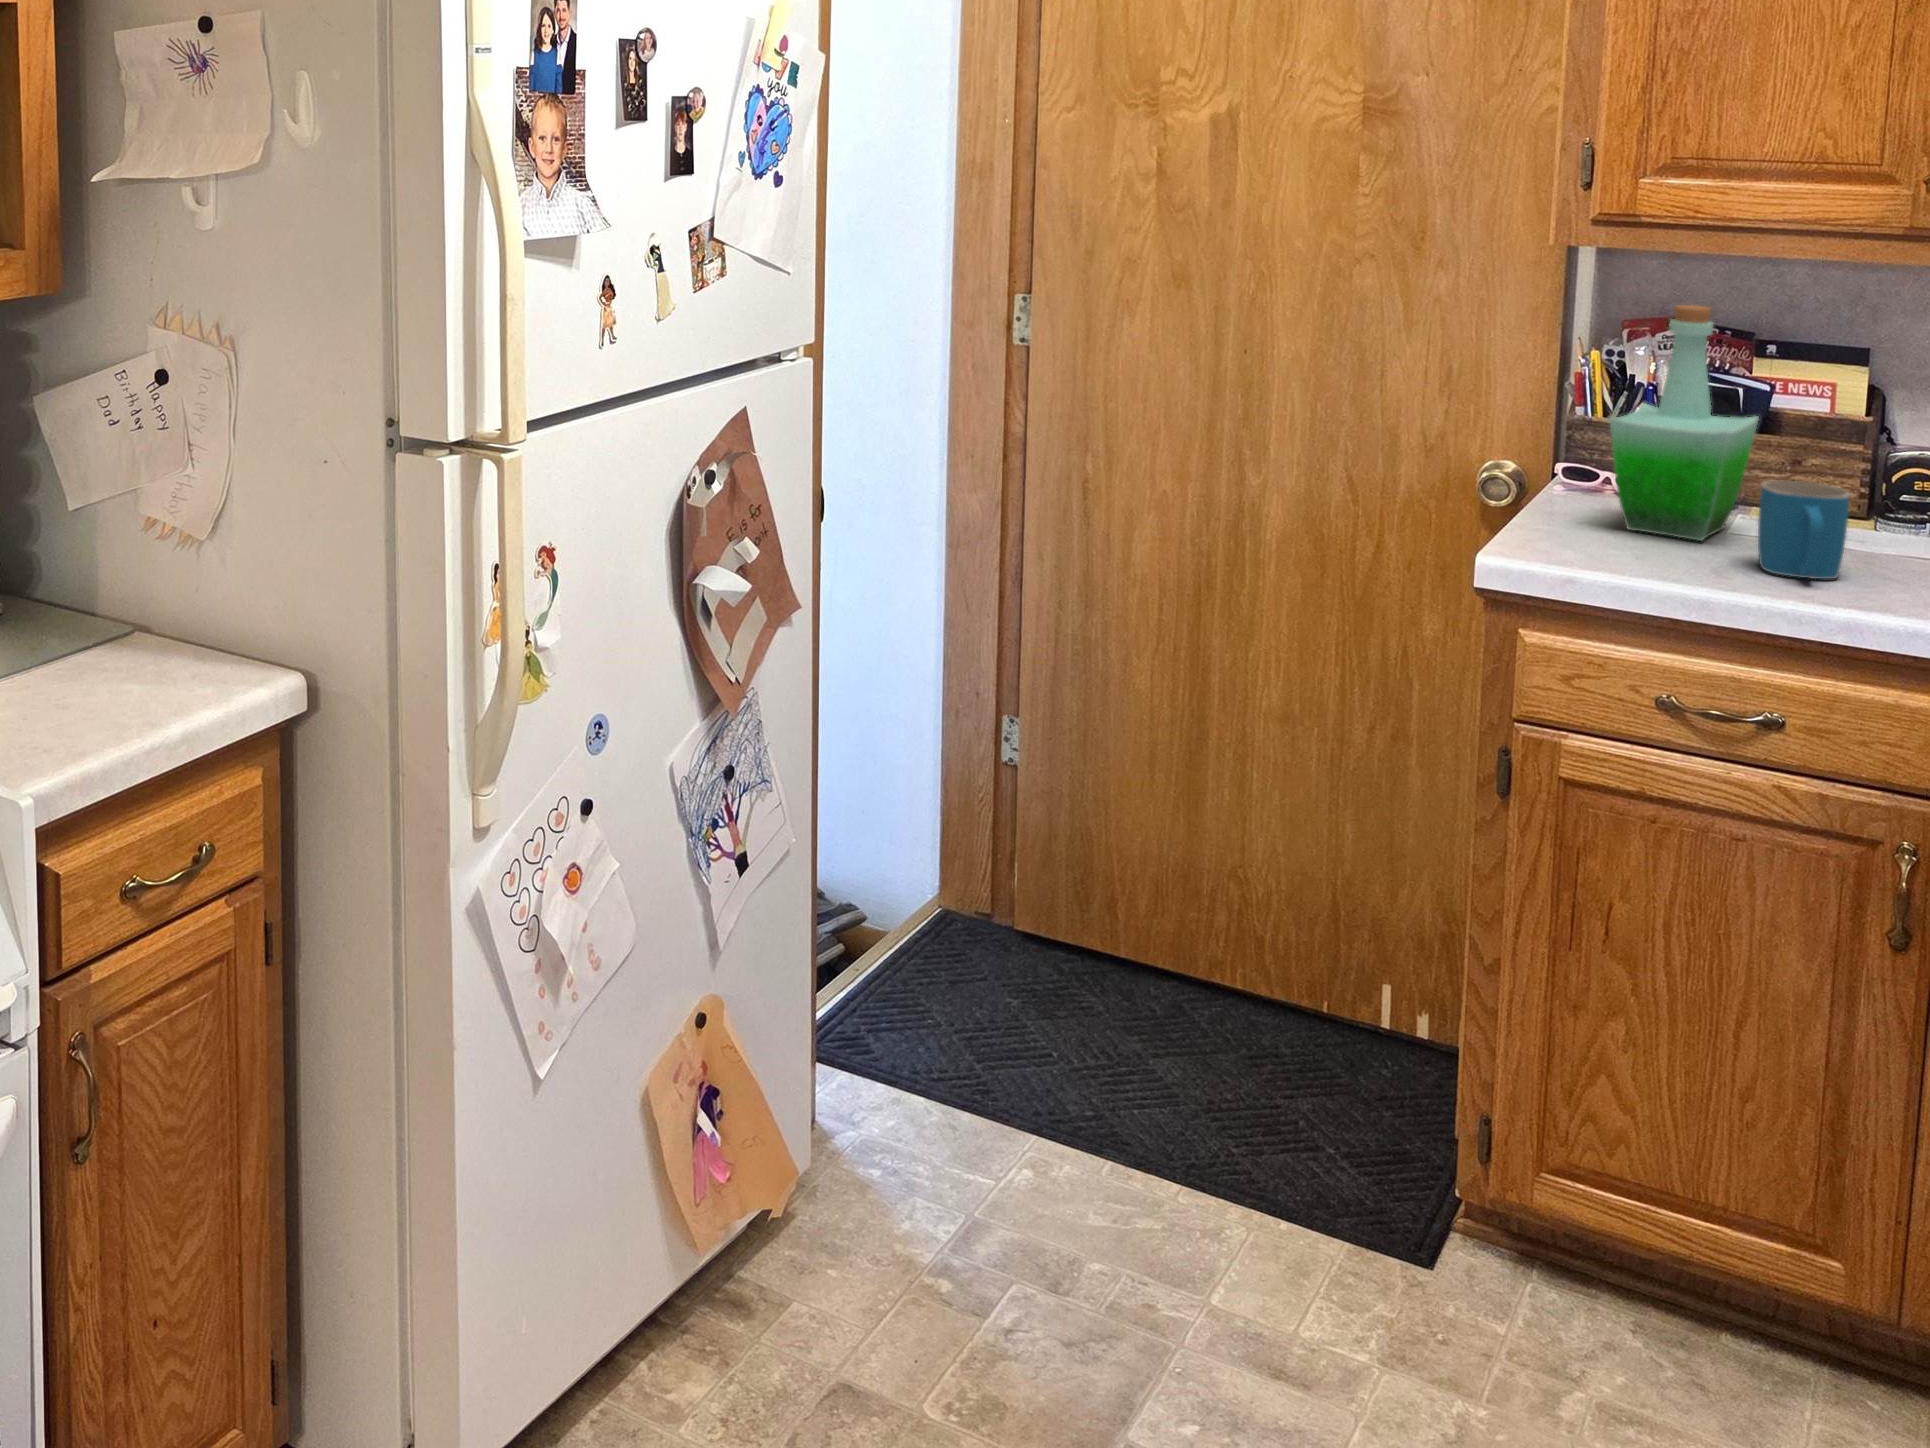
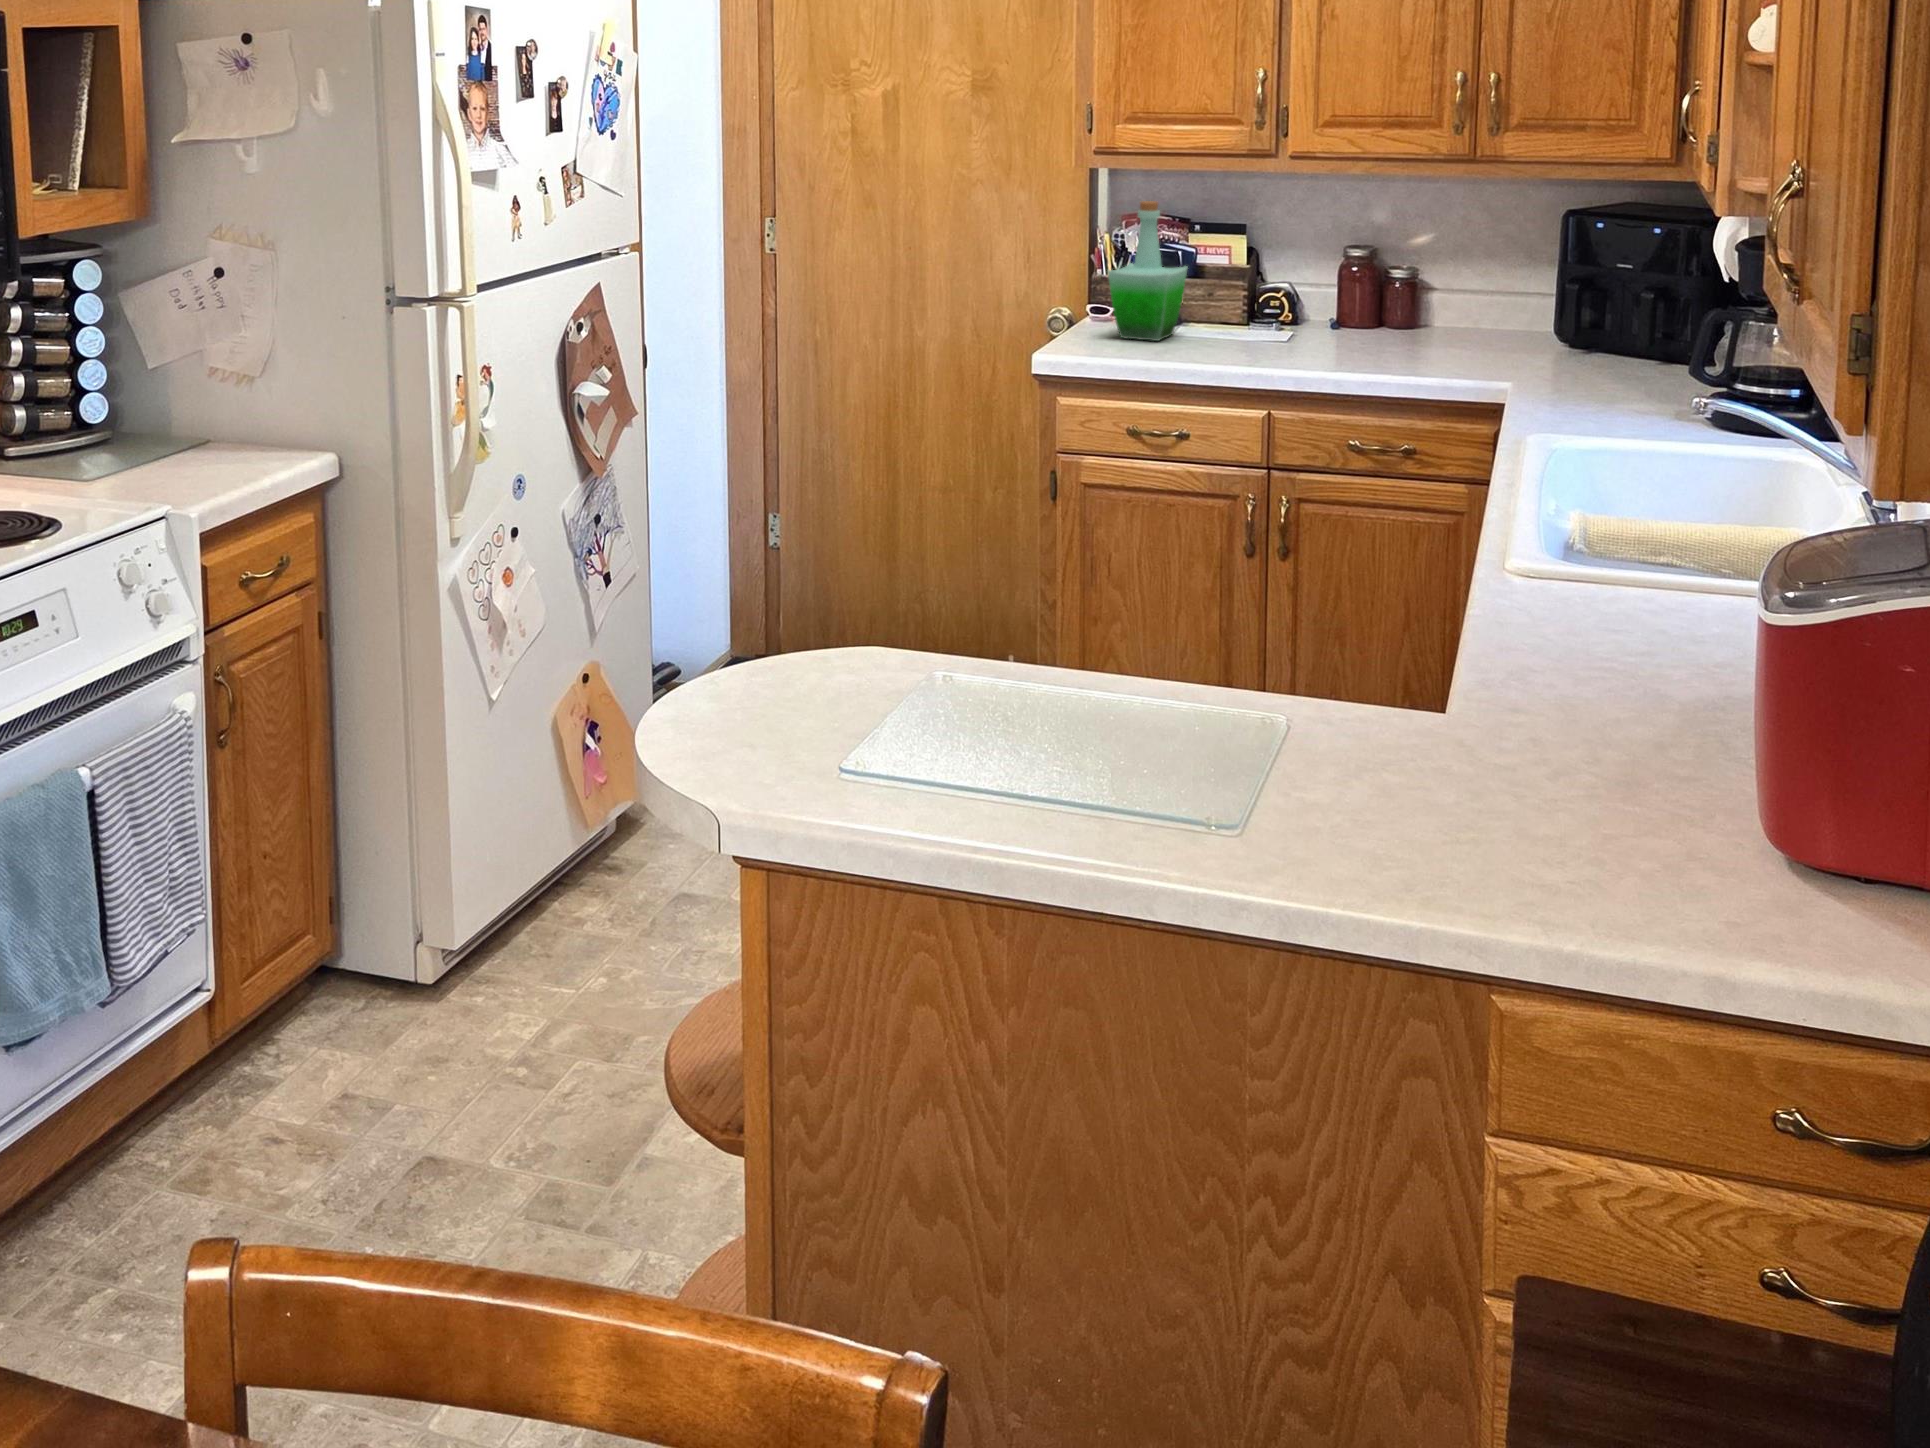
mug: present [1758,480,1850,579] -> none [1182,300,1226,354]

